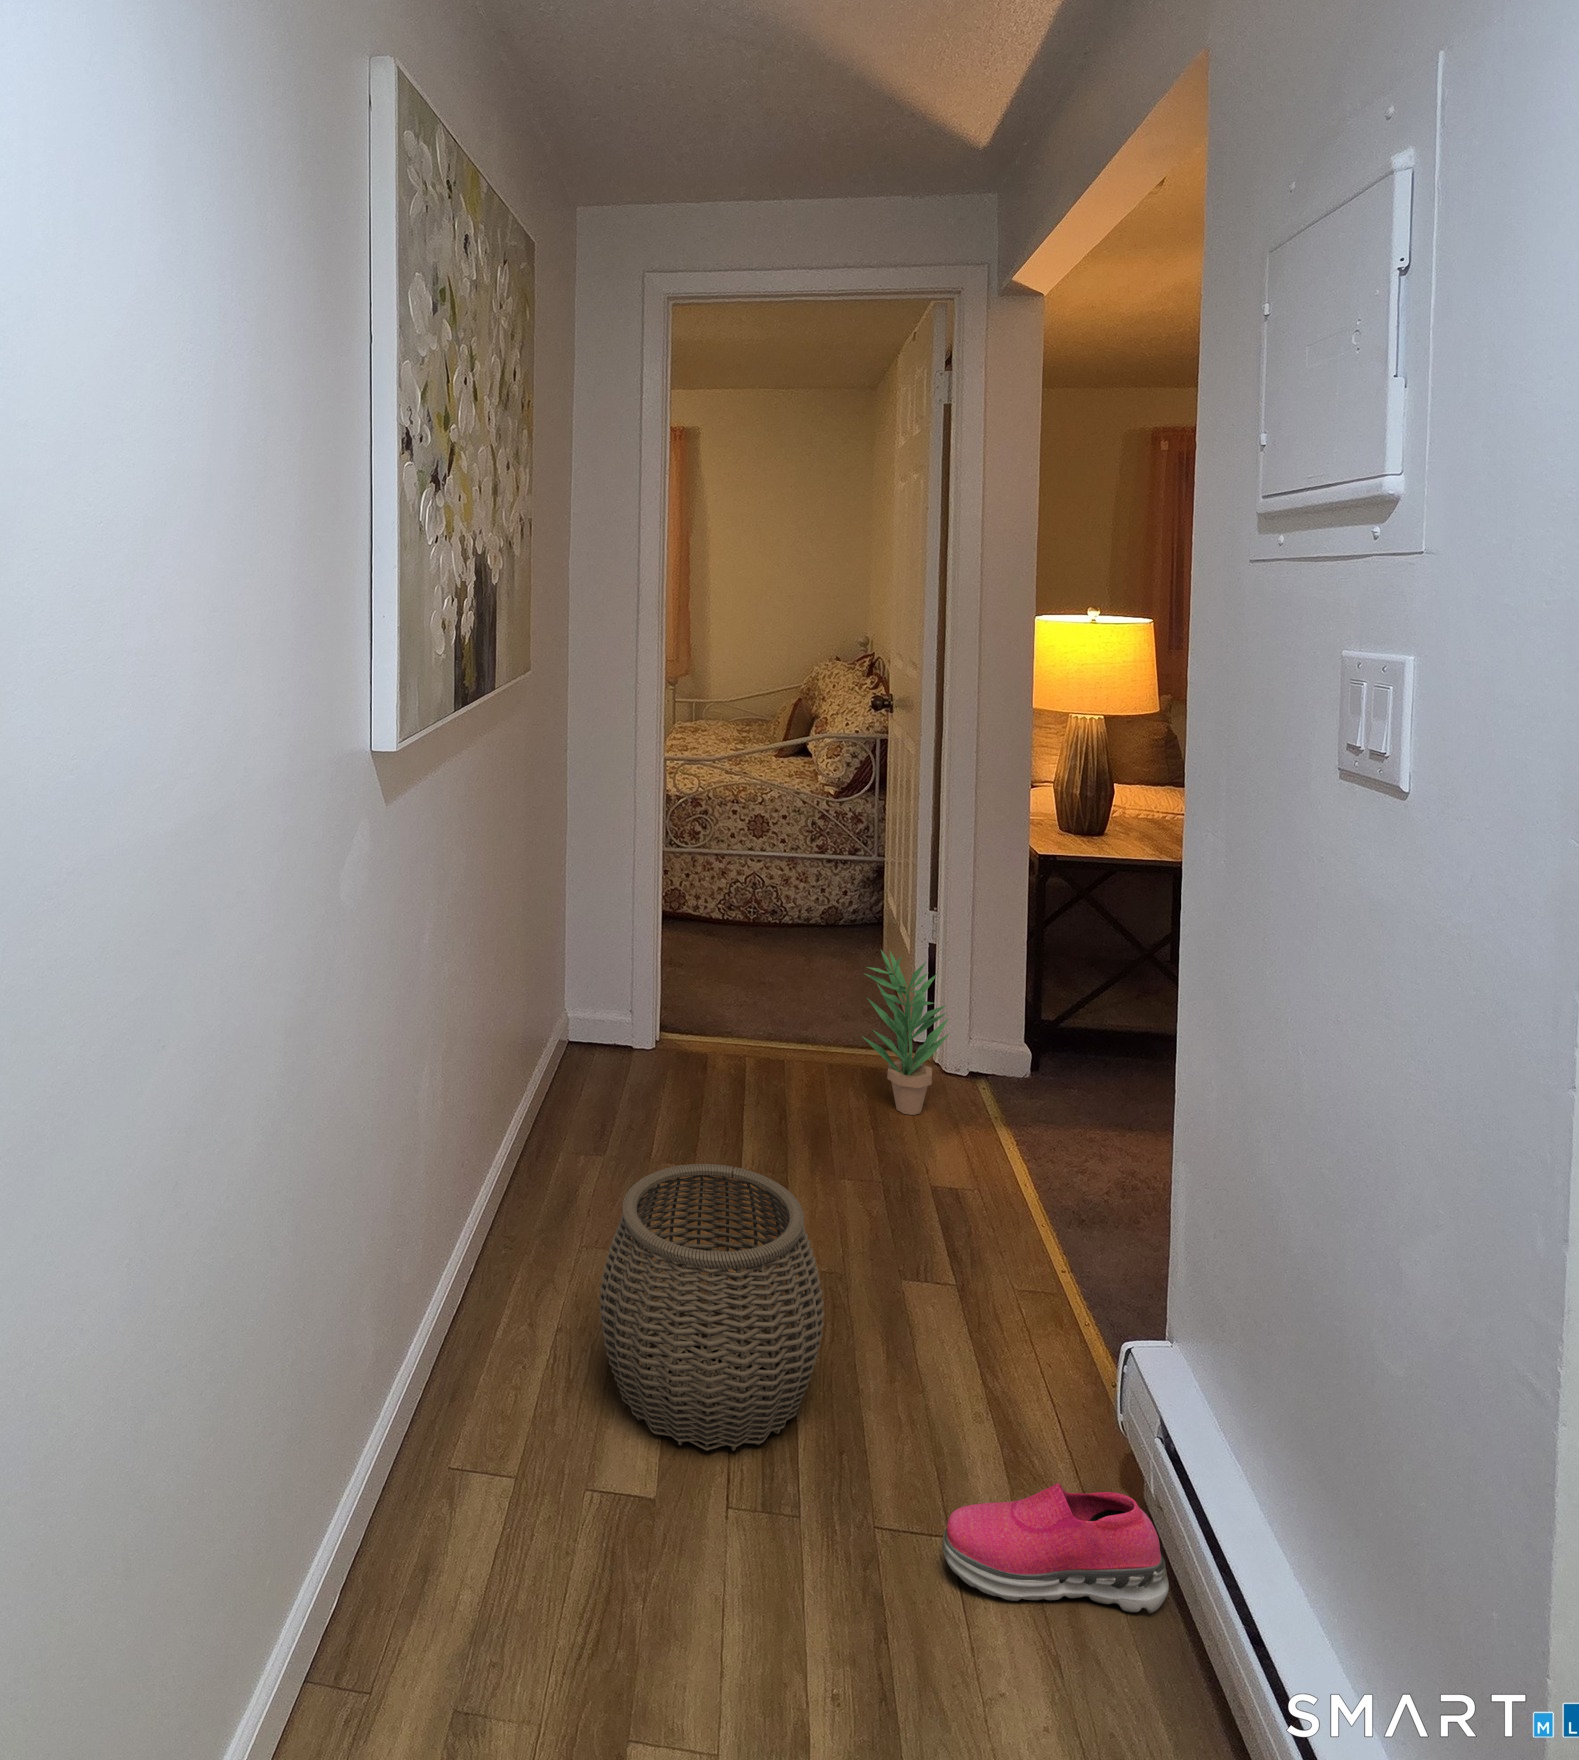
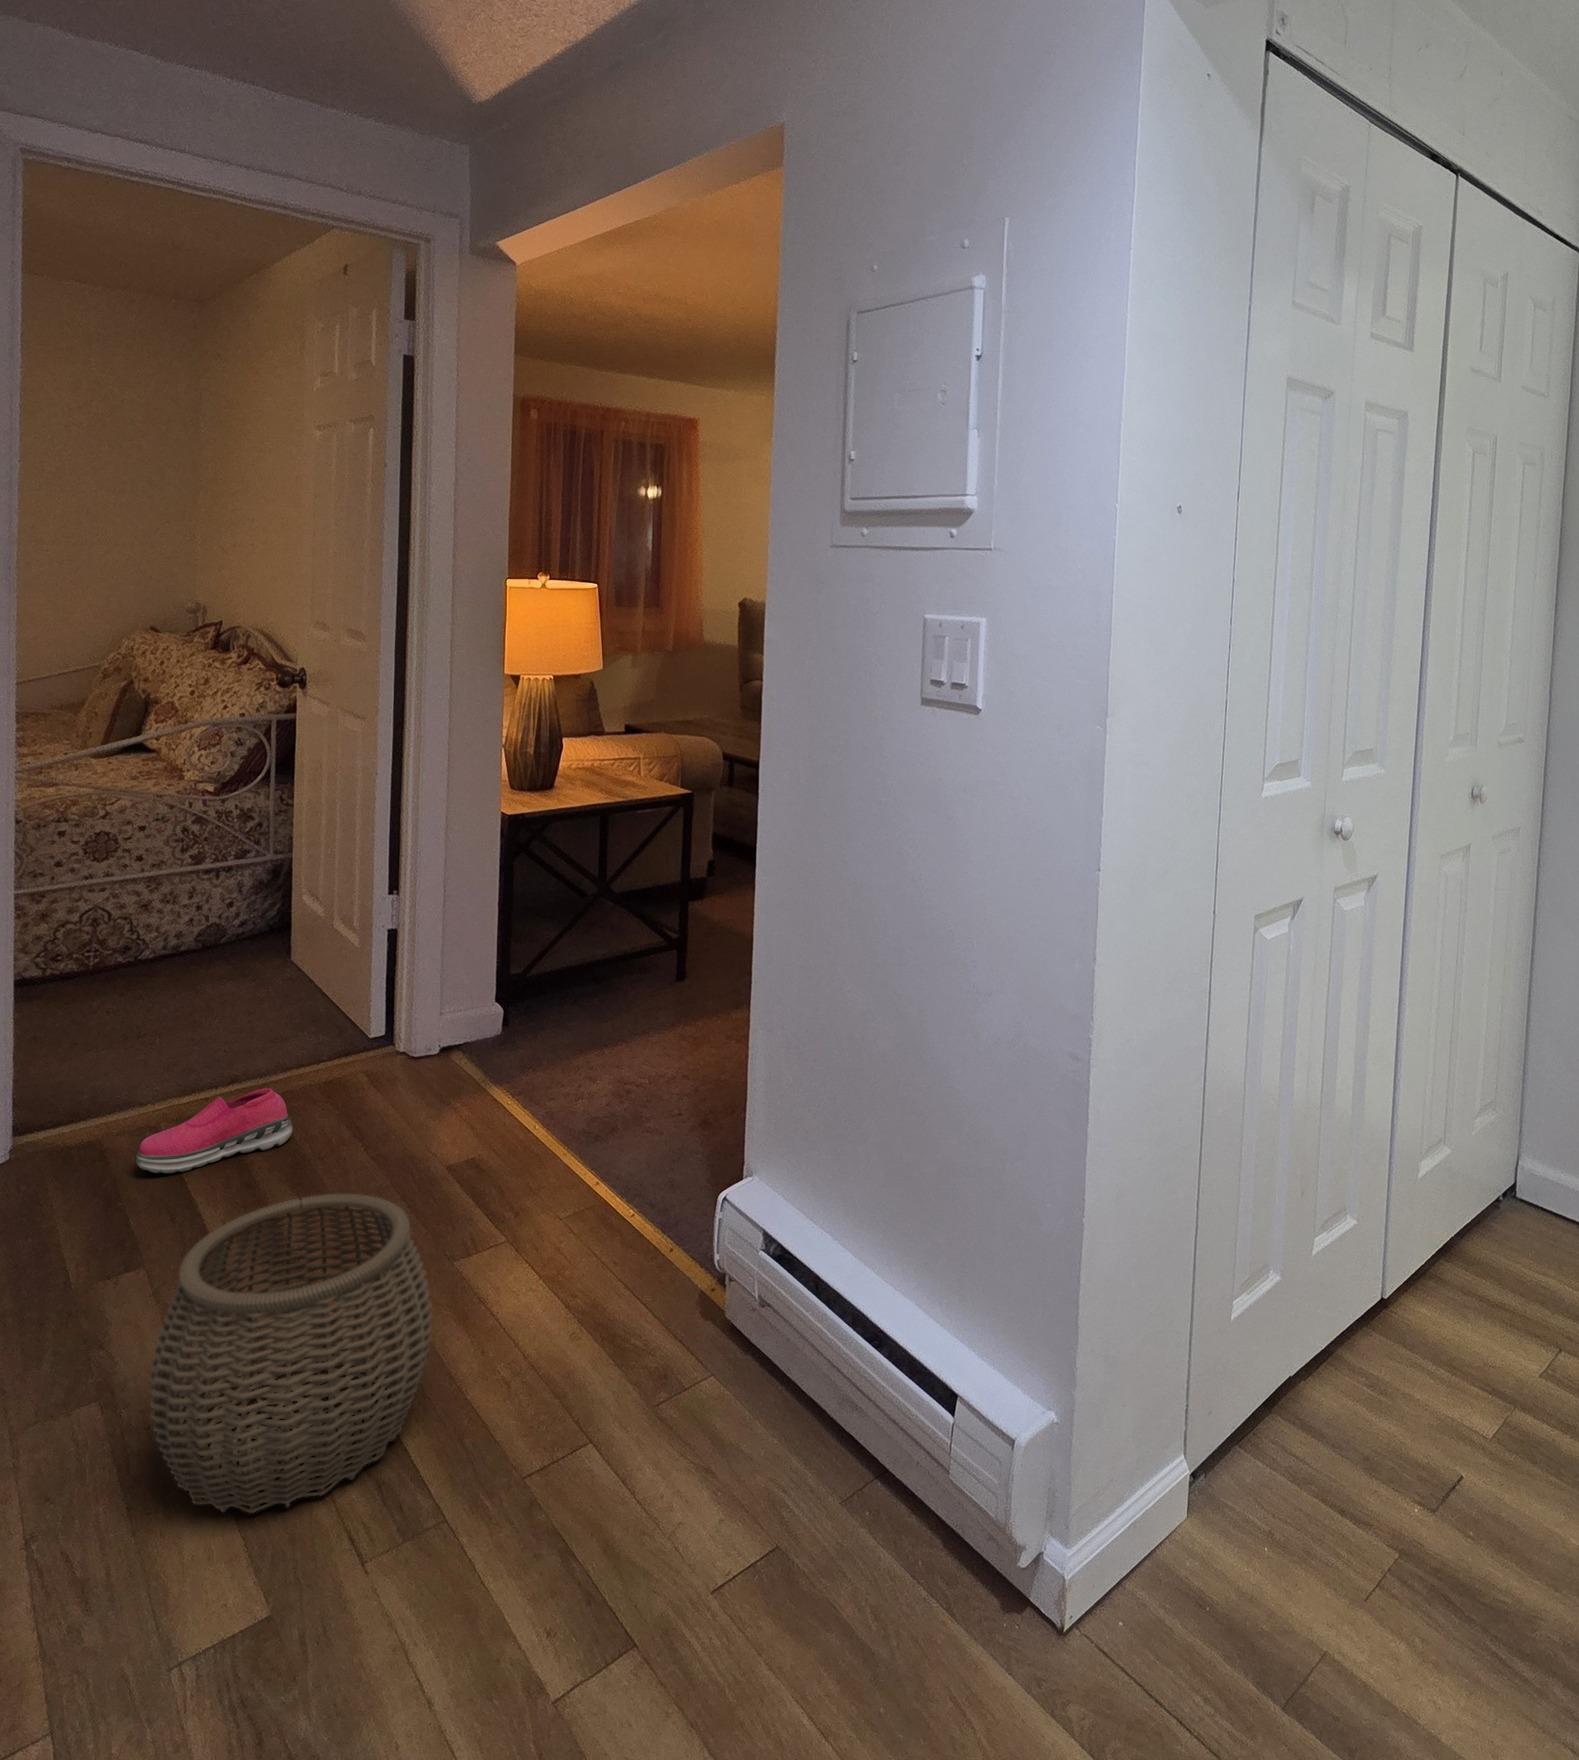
potted plant: present [862,950,949,1115] -> none [339,943,439,1110]
shoe: present [942,1483,1169,1613] -> present [136,1088,293,1173]

